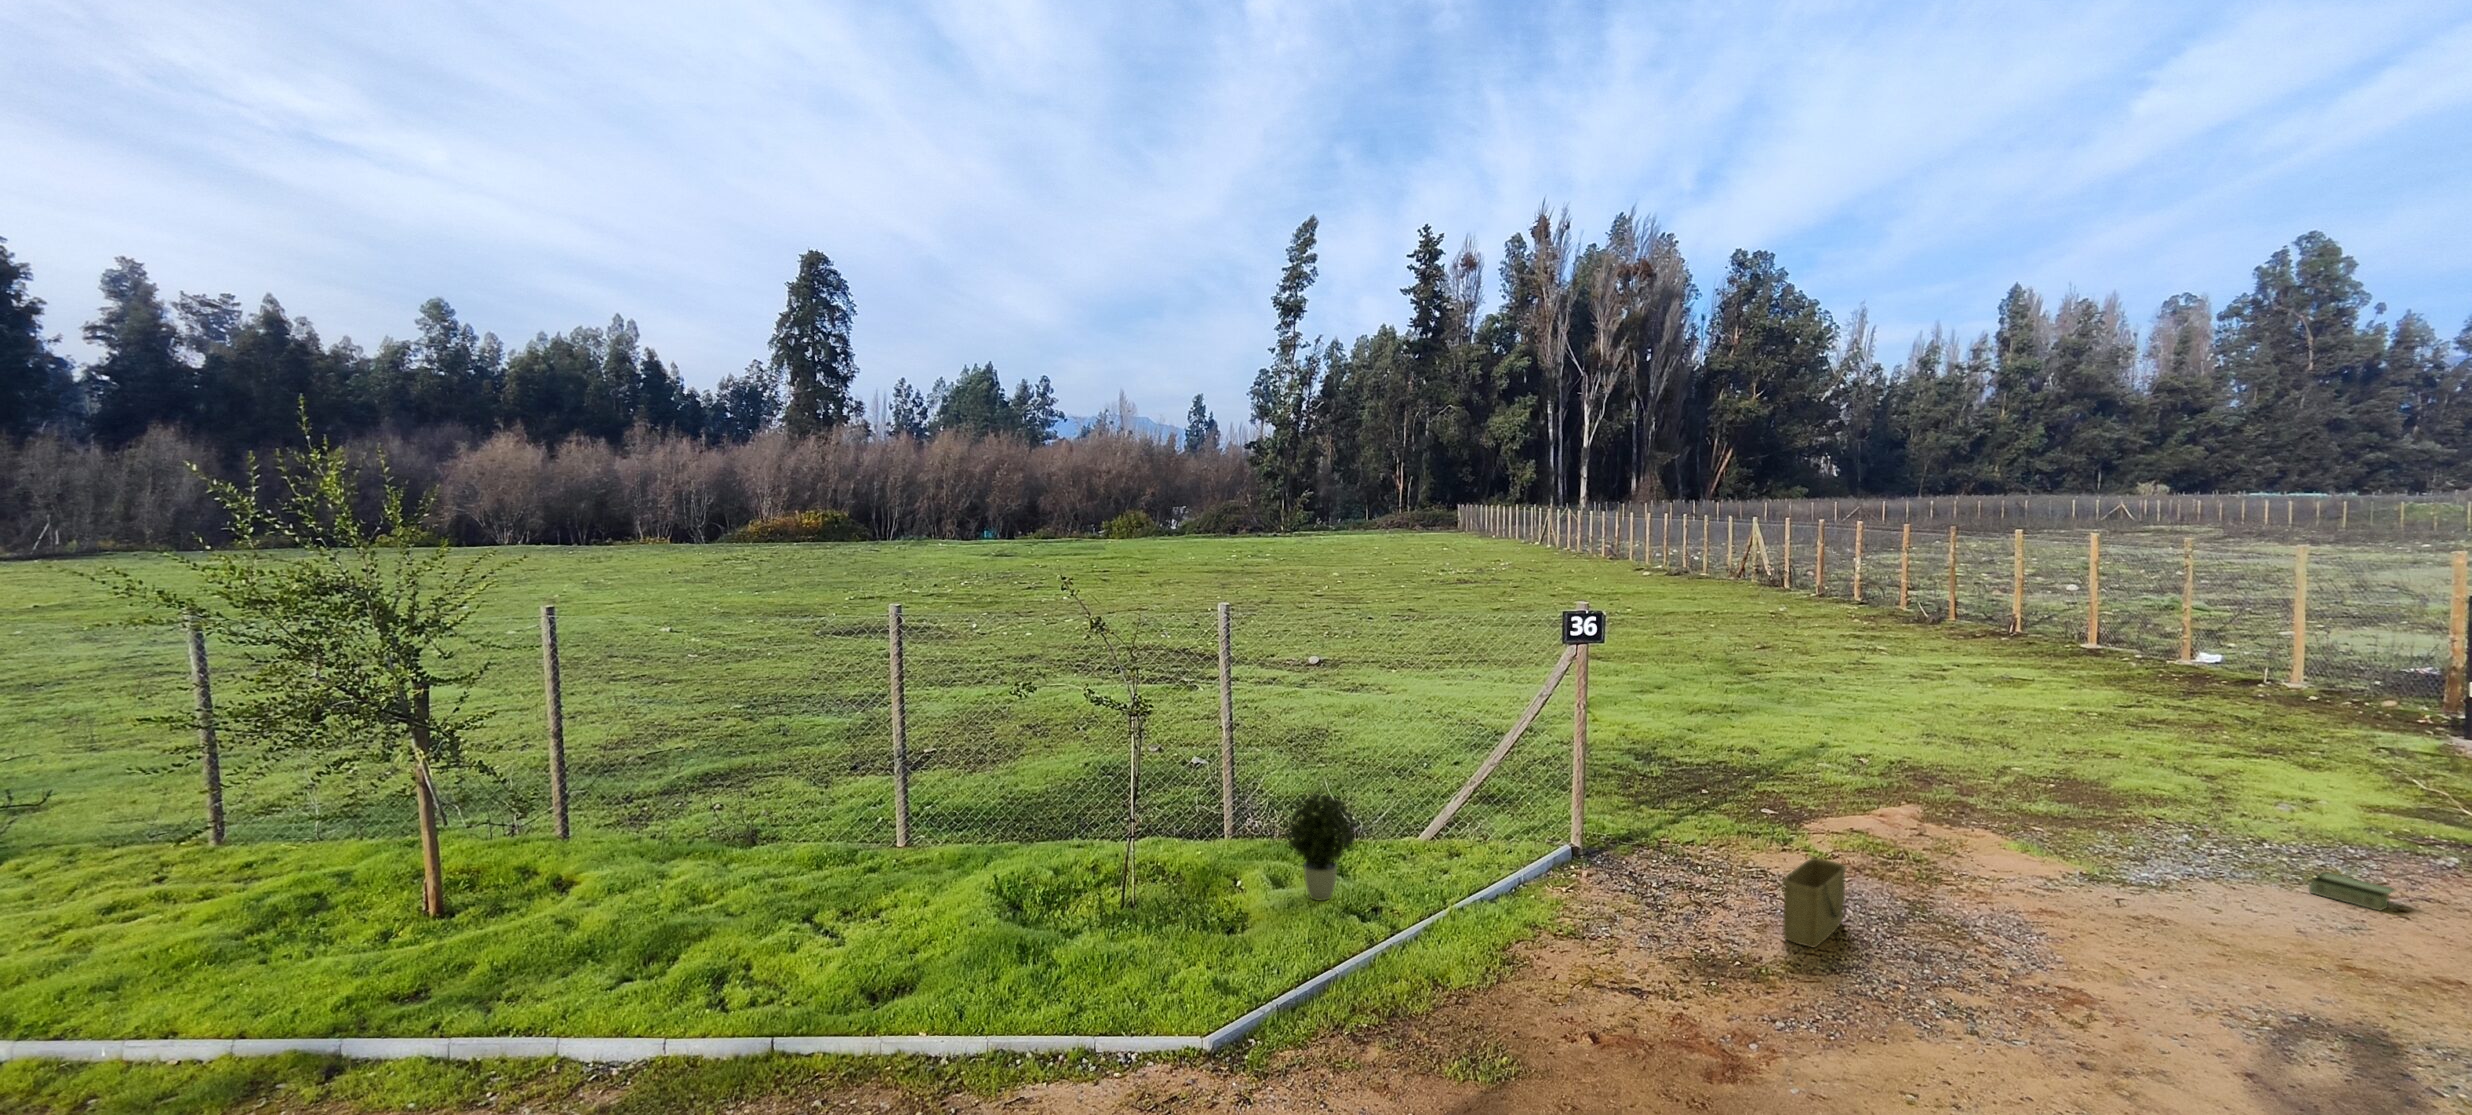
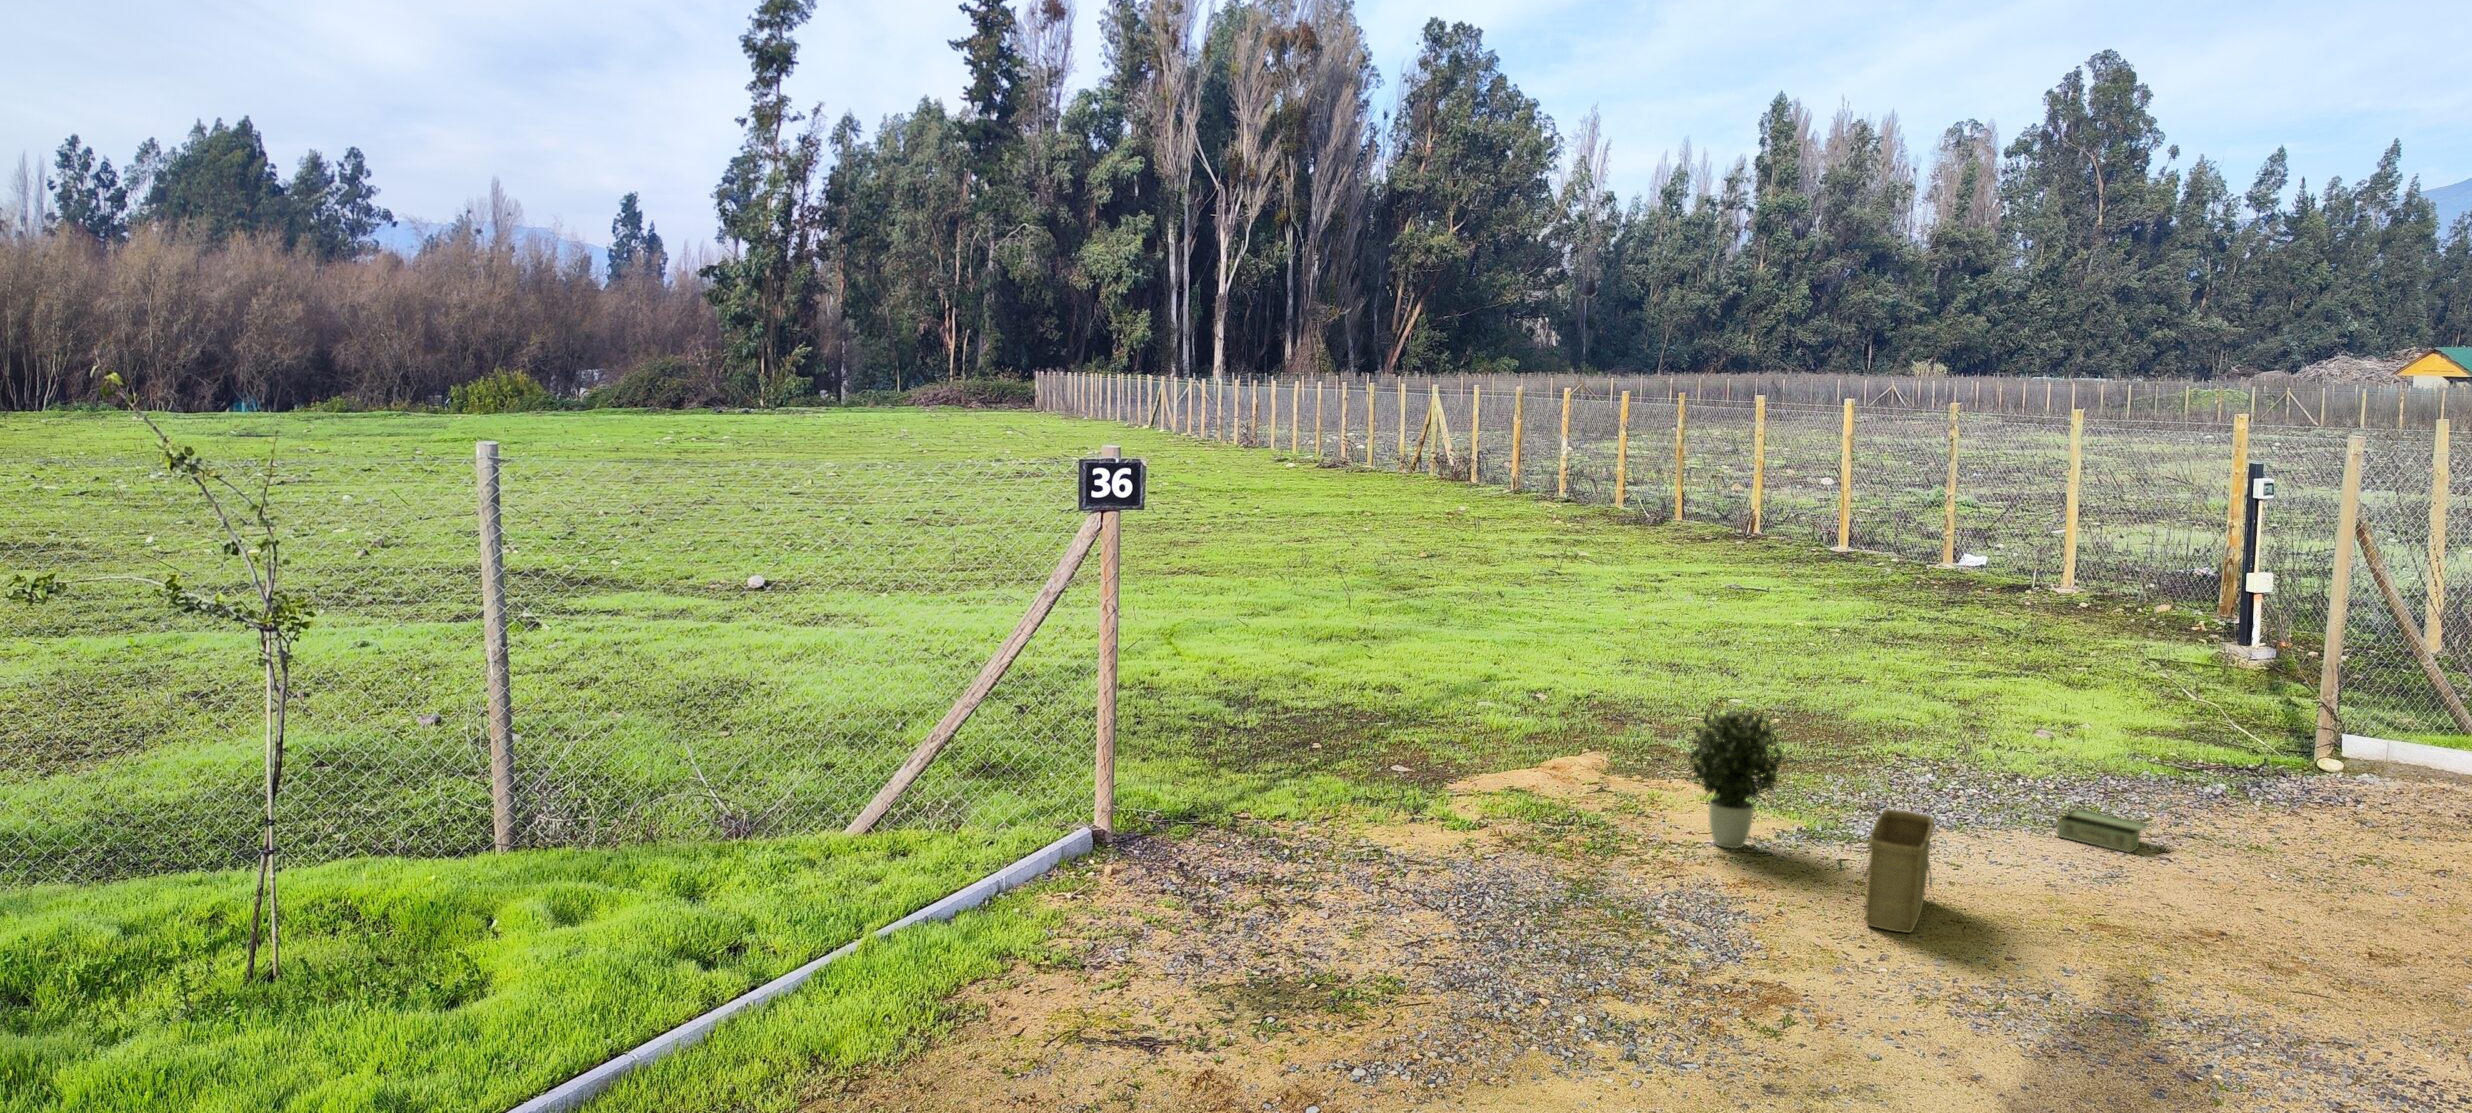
potted plant: present [1283,794,1355,901] -> present [1690,711,1784,849]
basket: present [1782,858,1847,947] -> present [1863,809,1936,933]

